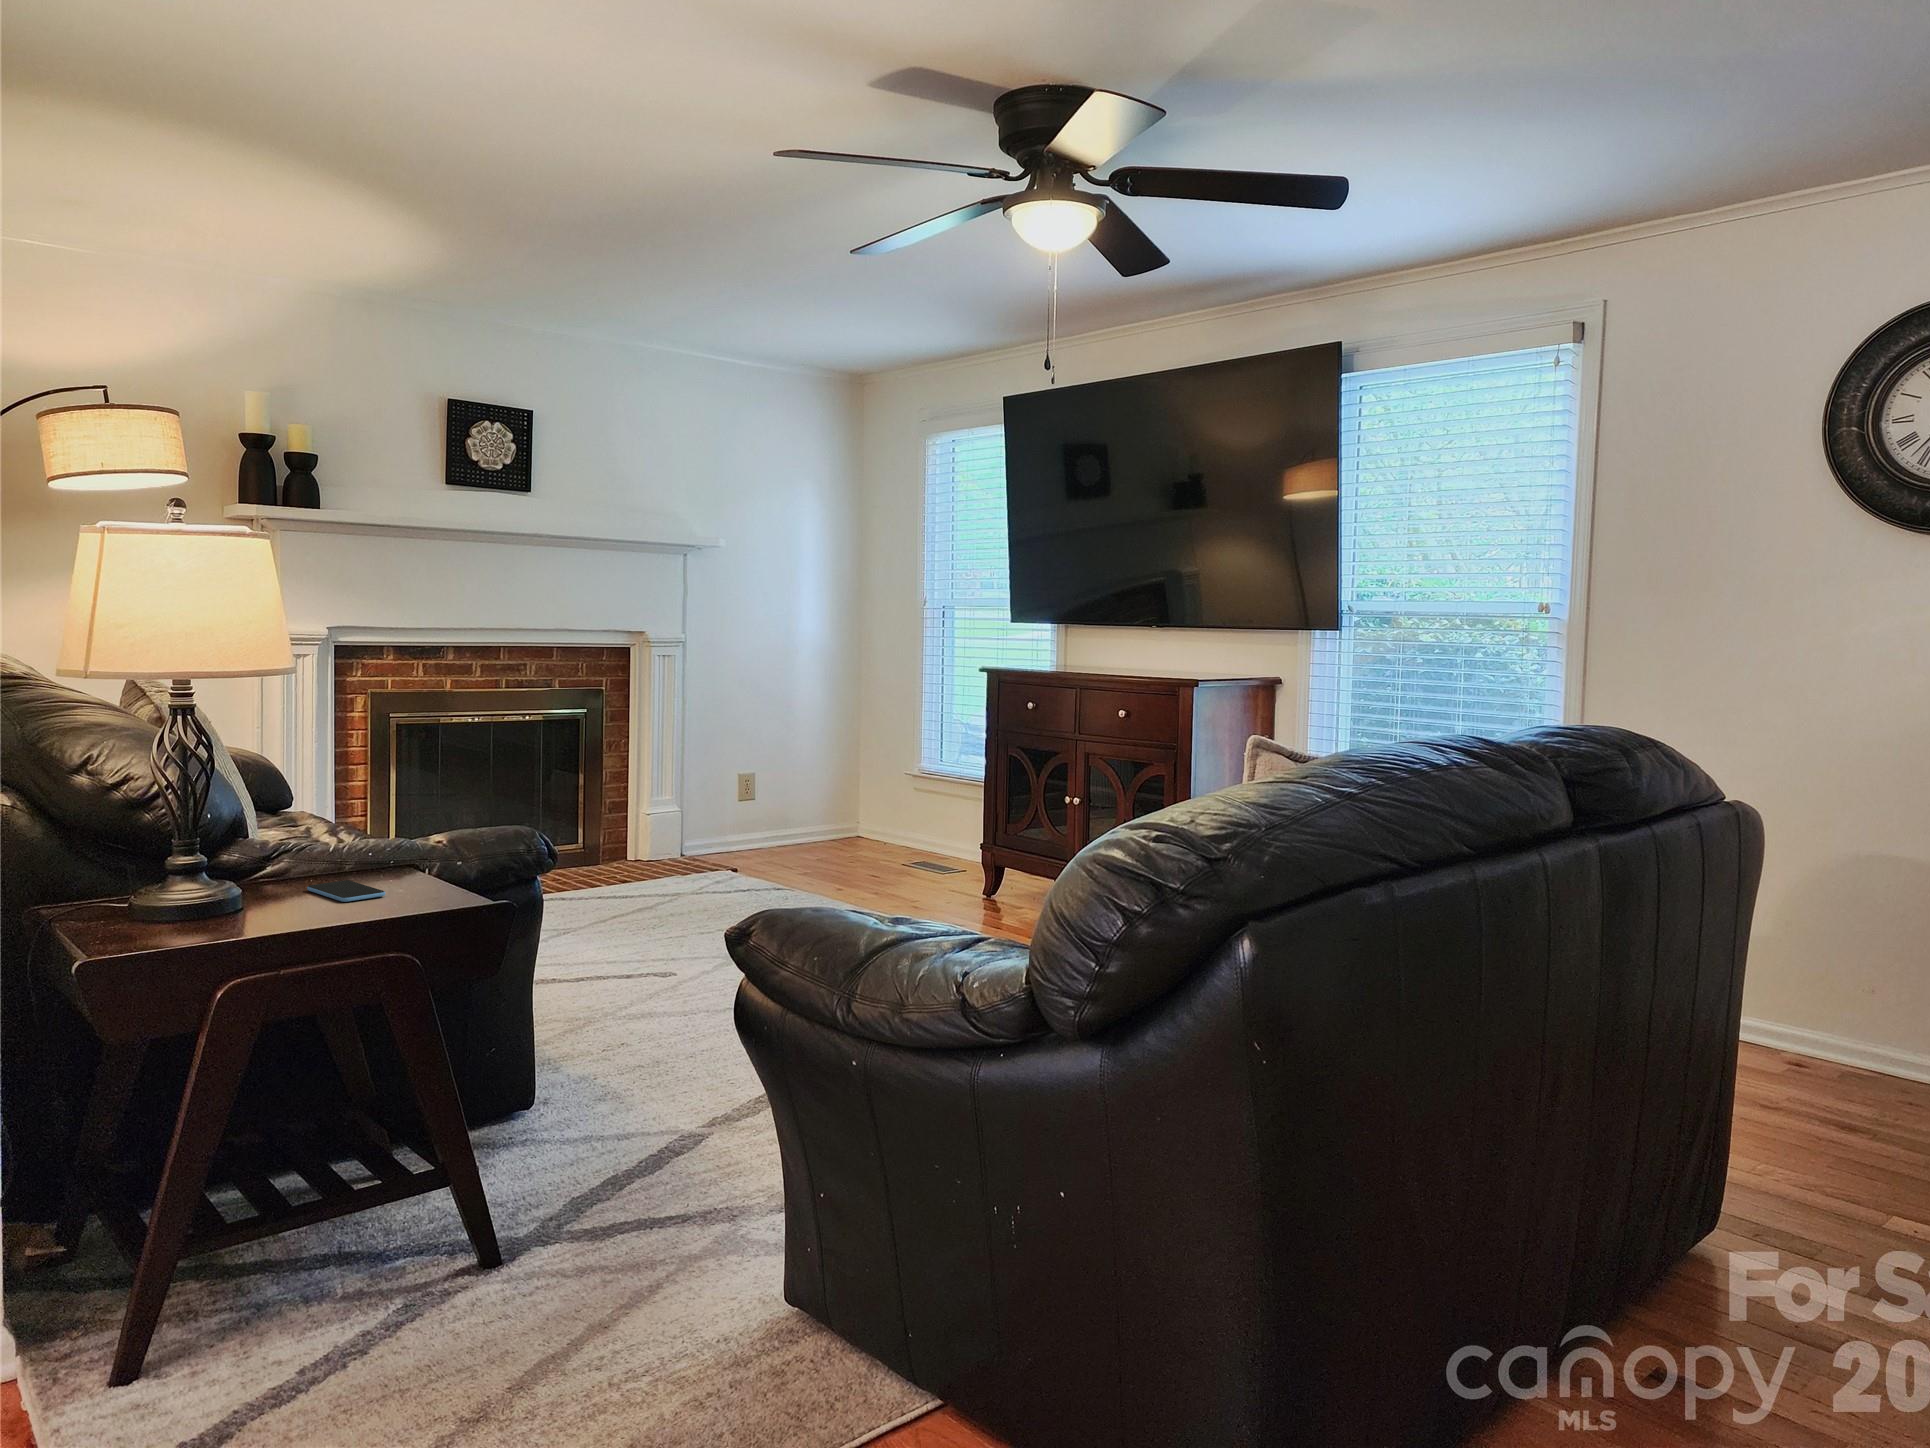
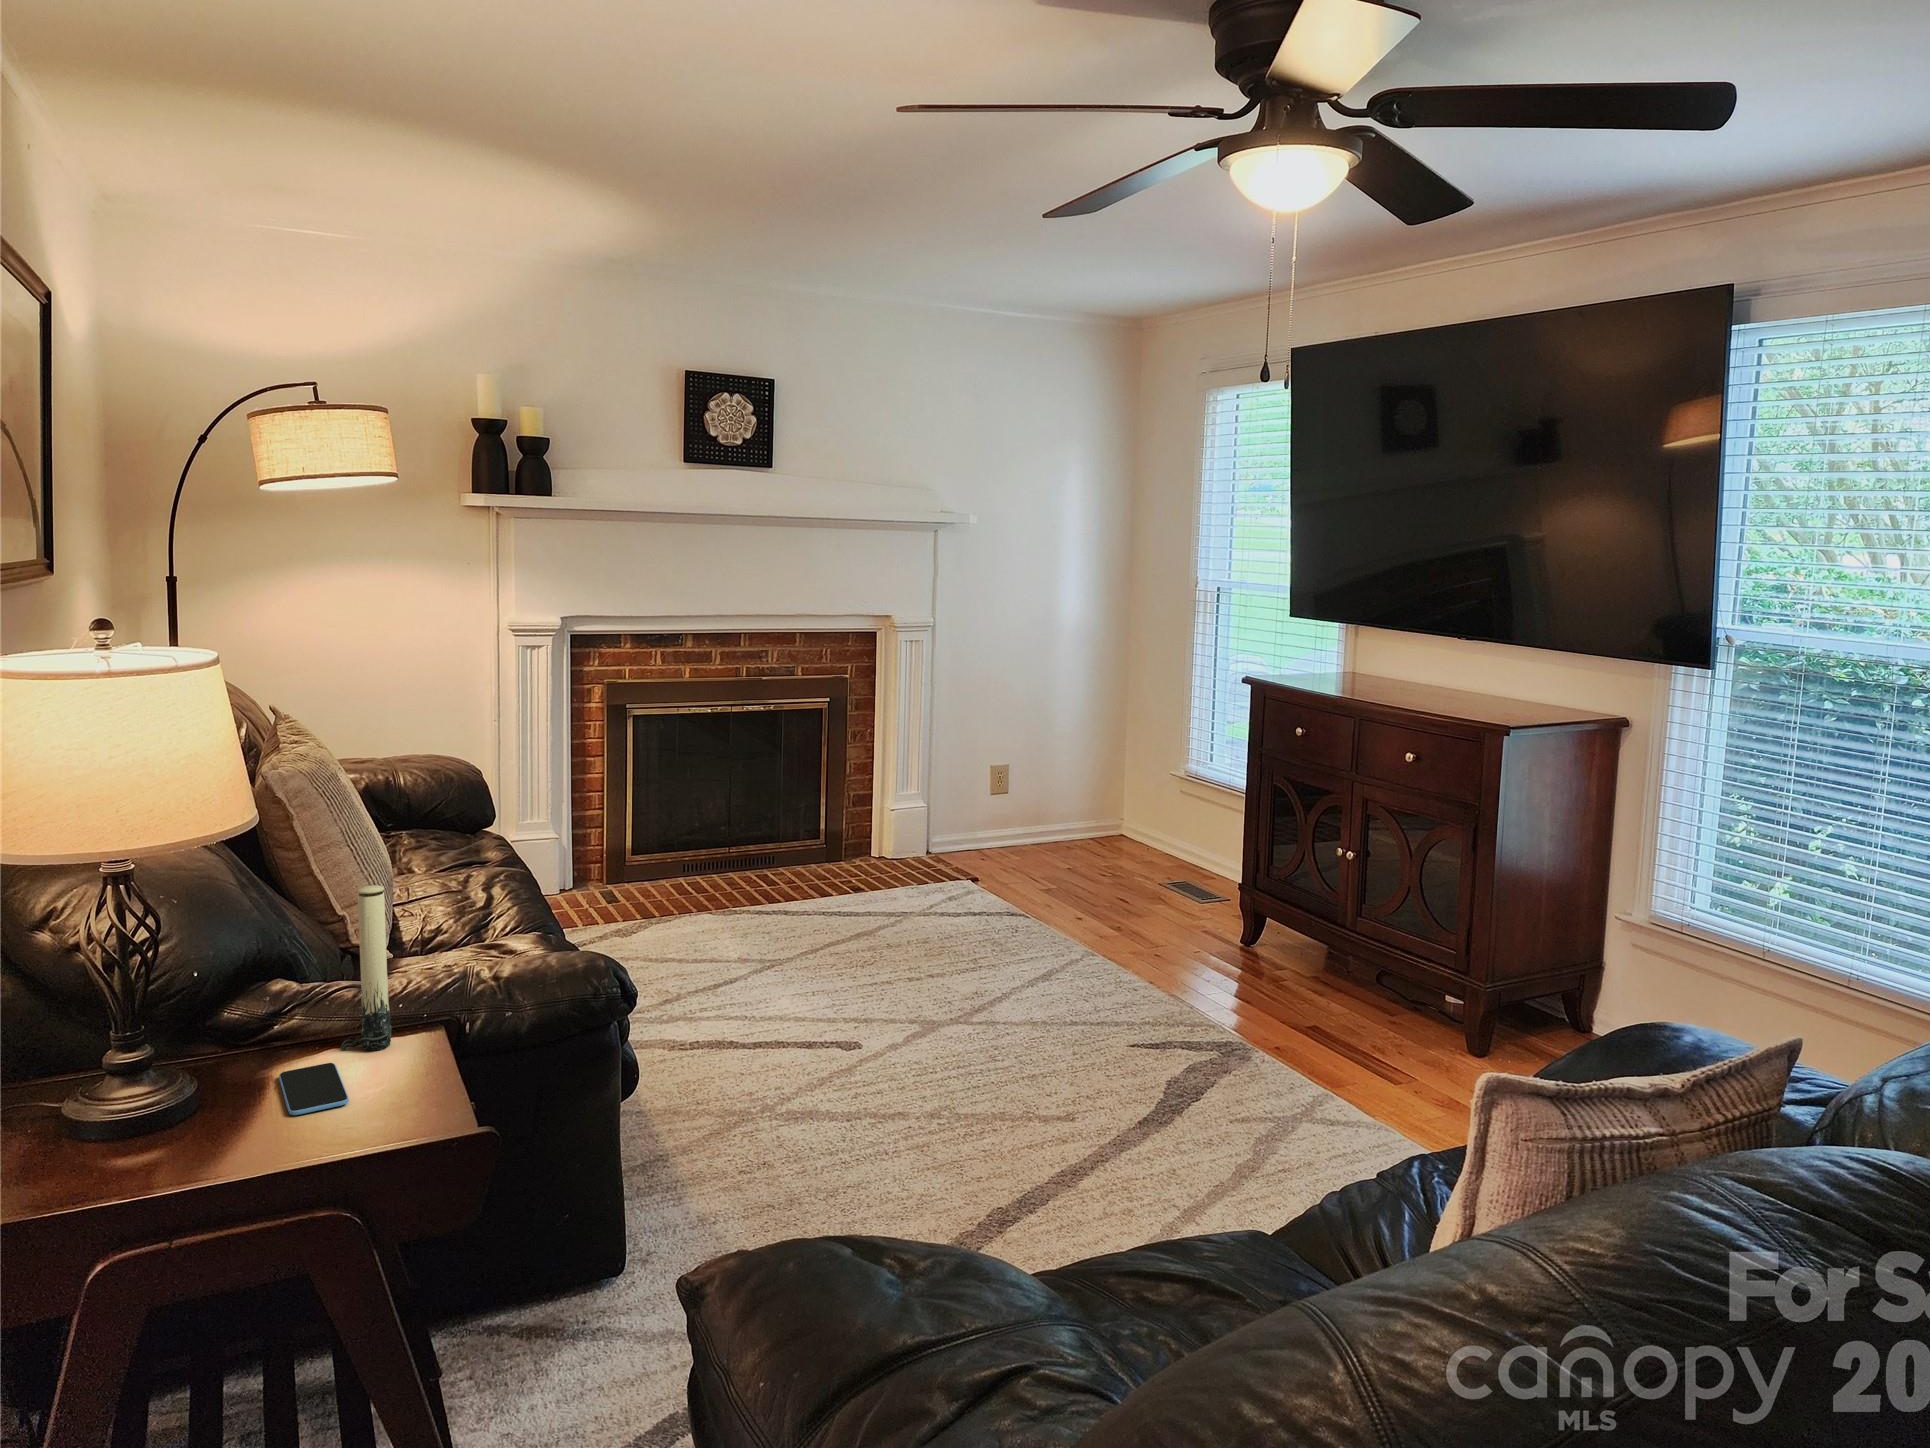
candle: none [342,739,387,878] -> present [341,885,392,1050]

